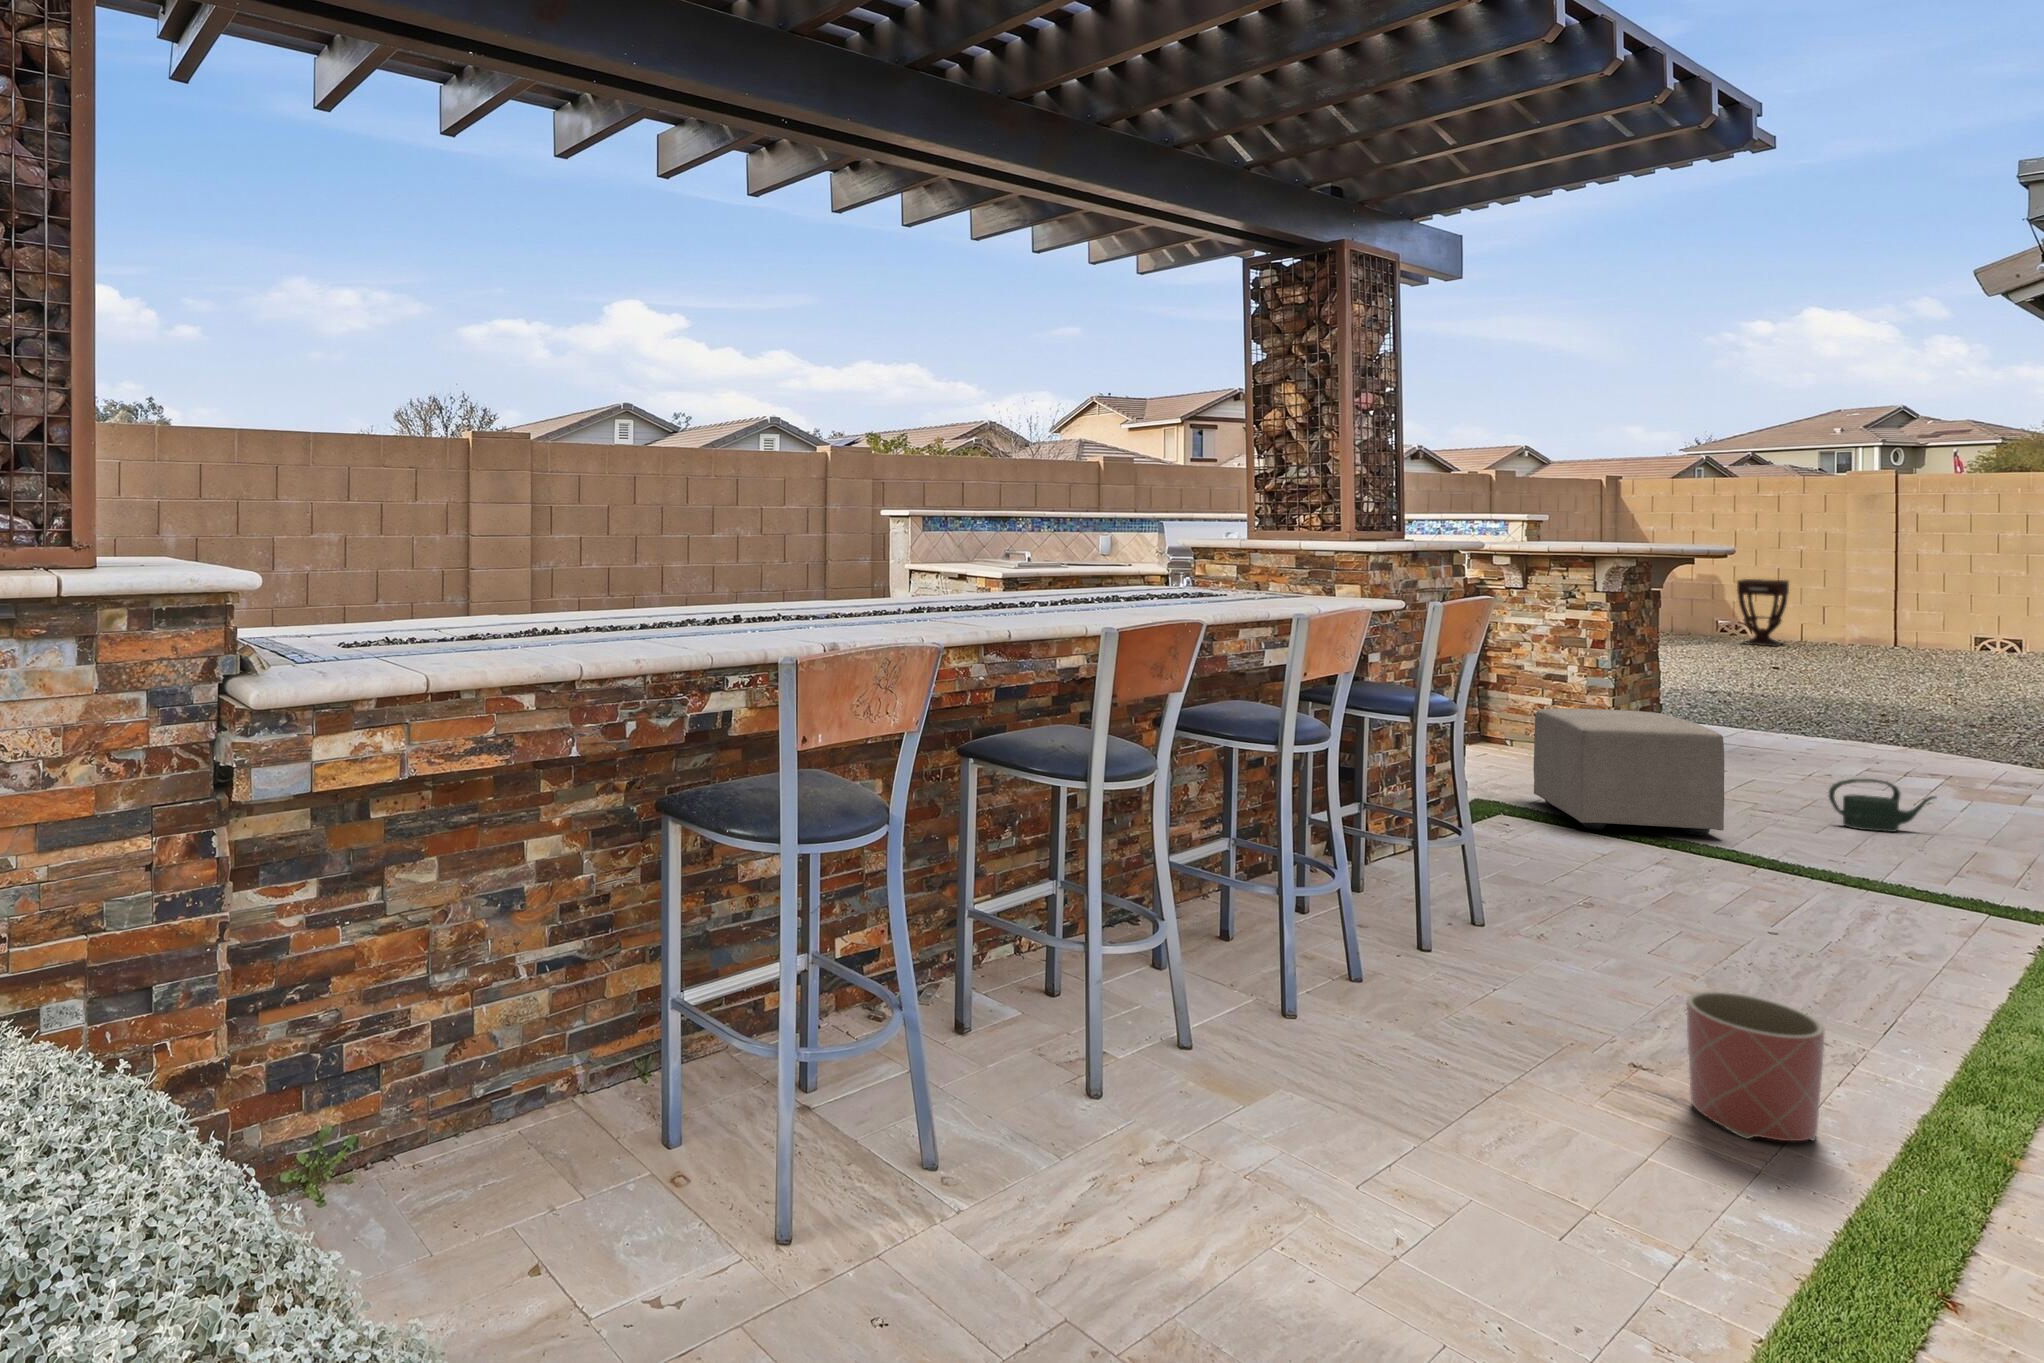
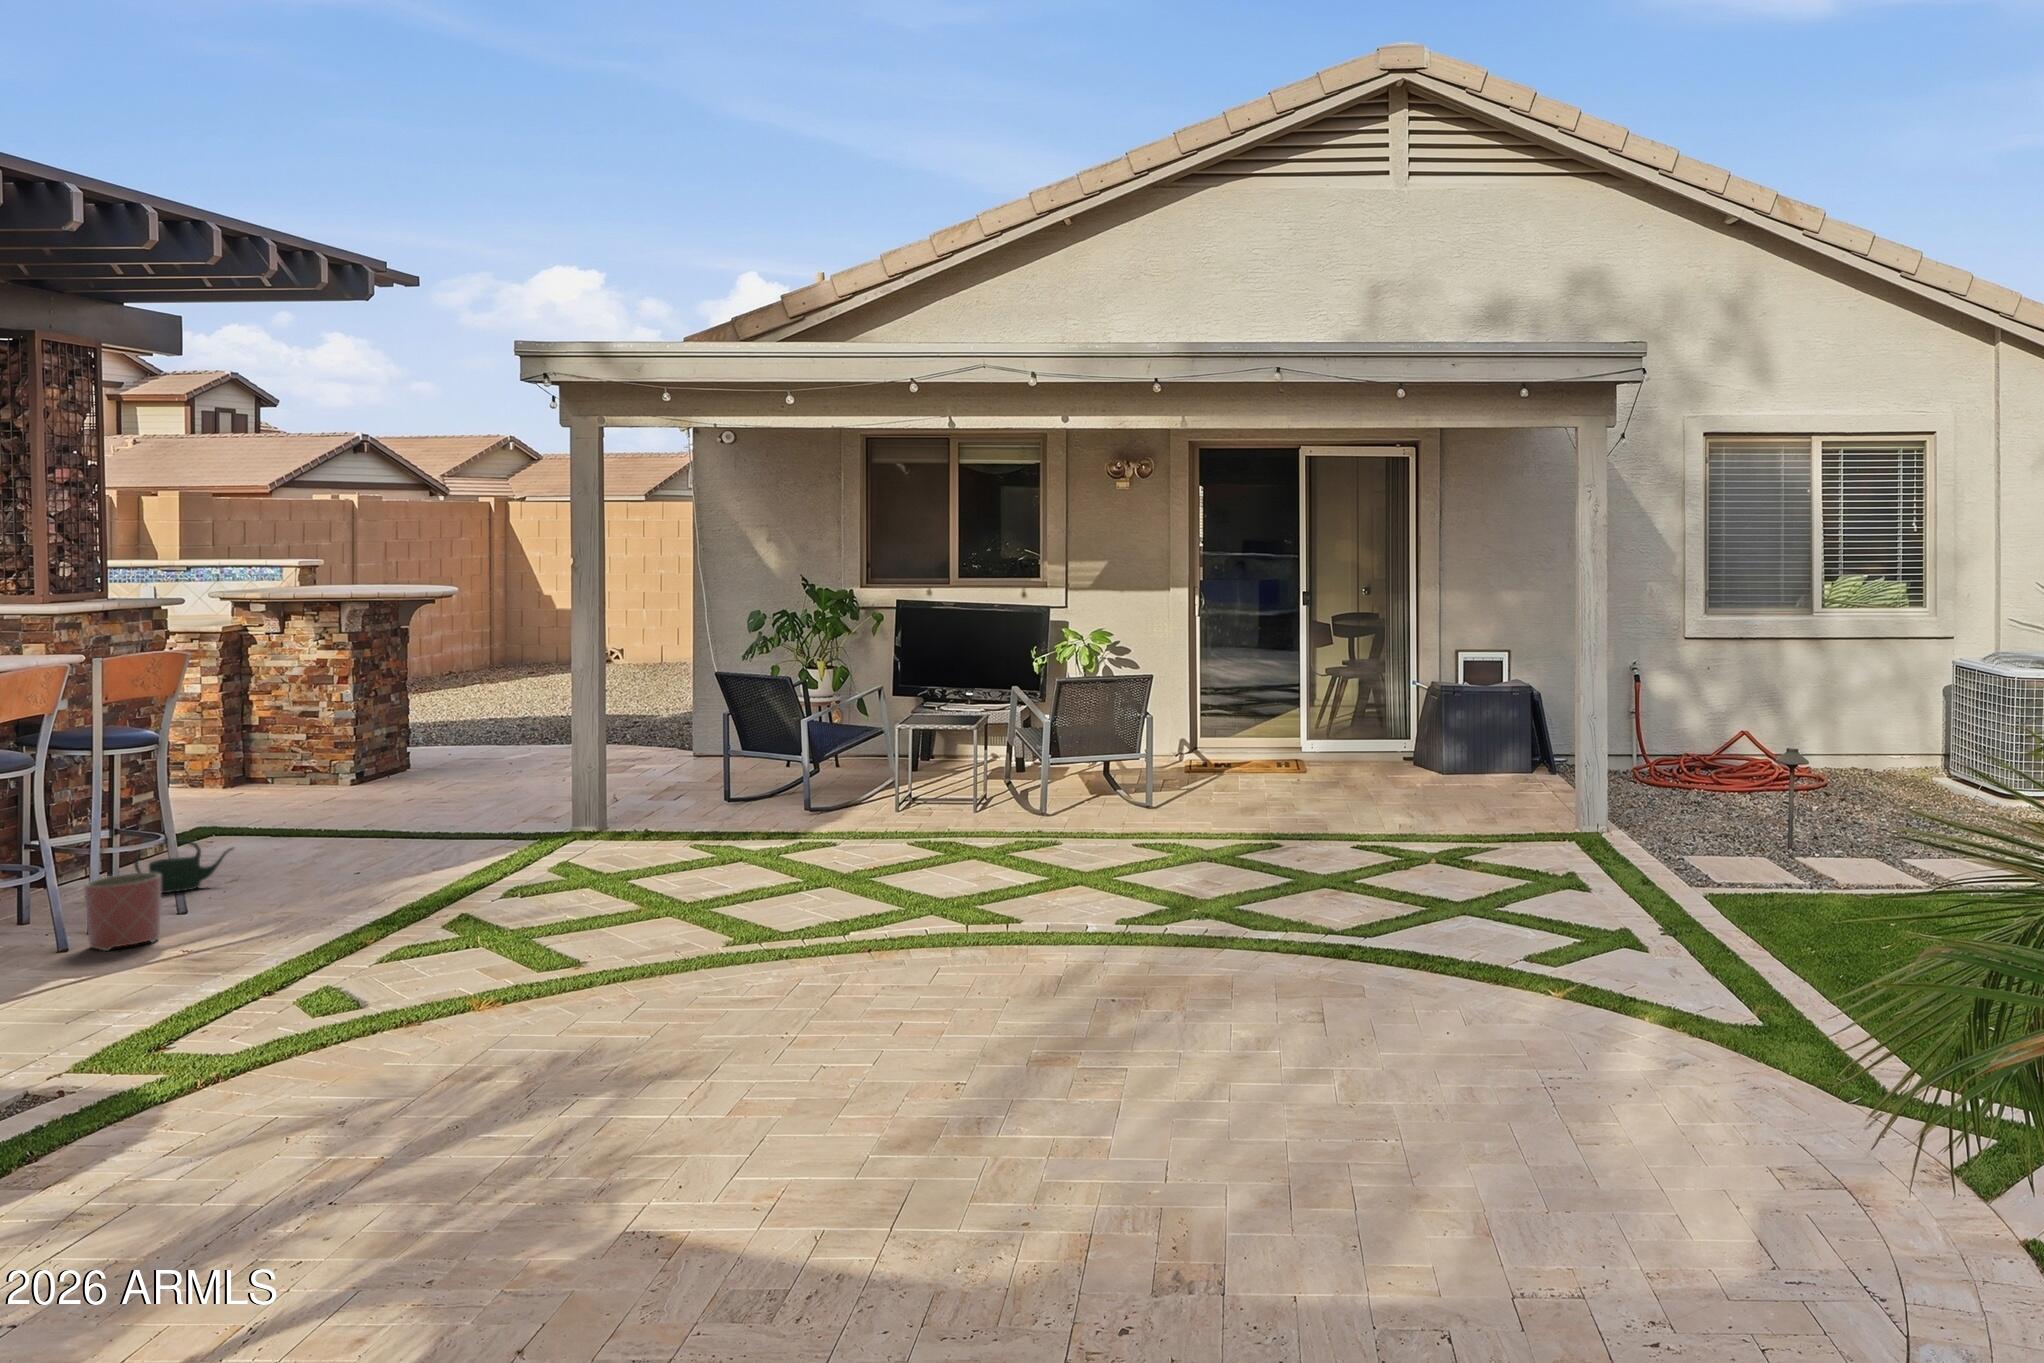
side table: present [1737,579,1789,647] -> none [633,613,675,674]
ottoman: present [1533,709,1724,835] -> none [228,730,354,827]
watering can: present [1829,779,1936,832] -> present [134,841,233,893]

